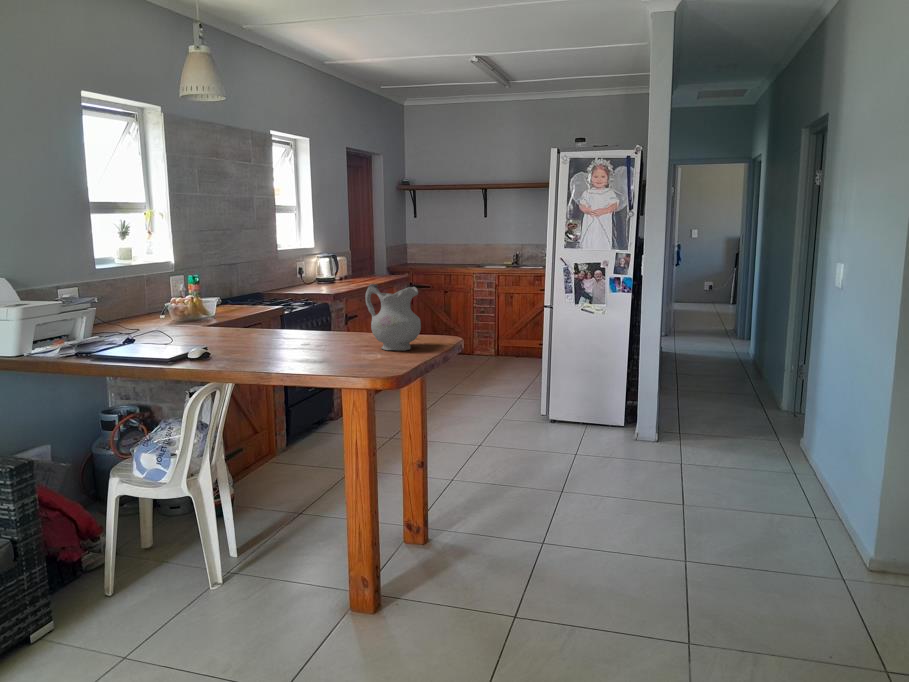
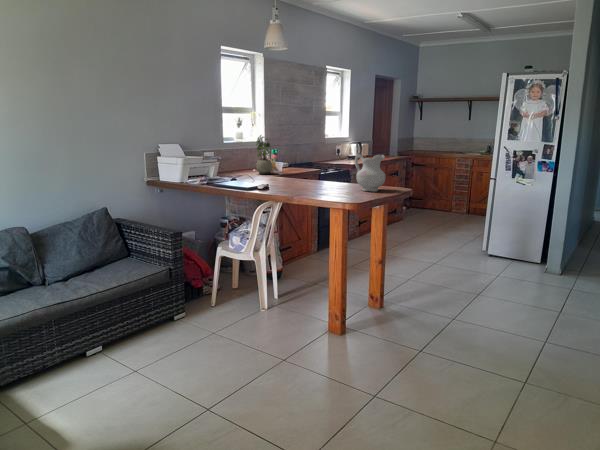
potted plant: none [164,253,199,324] -> present [256,135,272,174]

